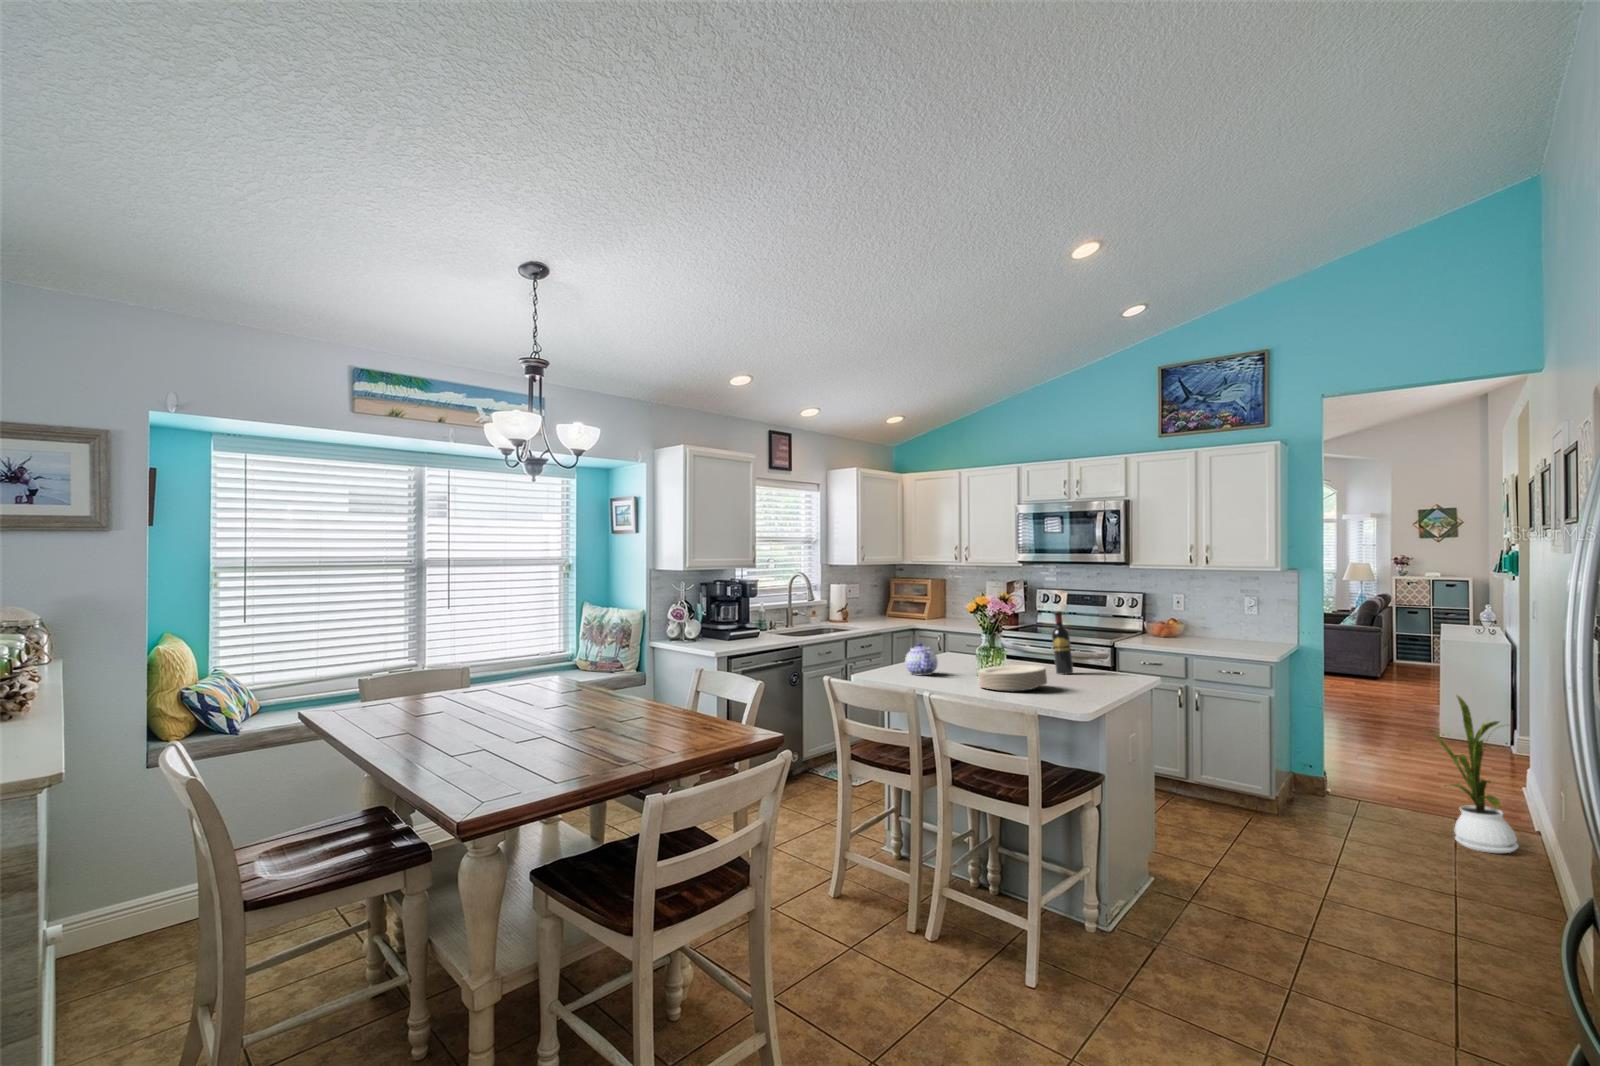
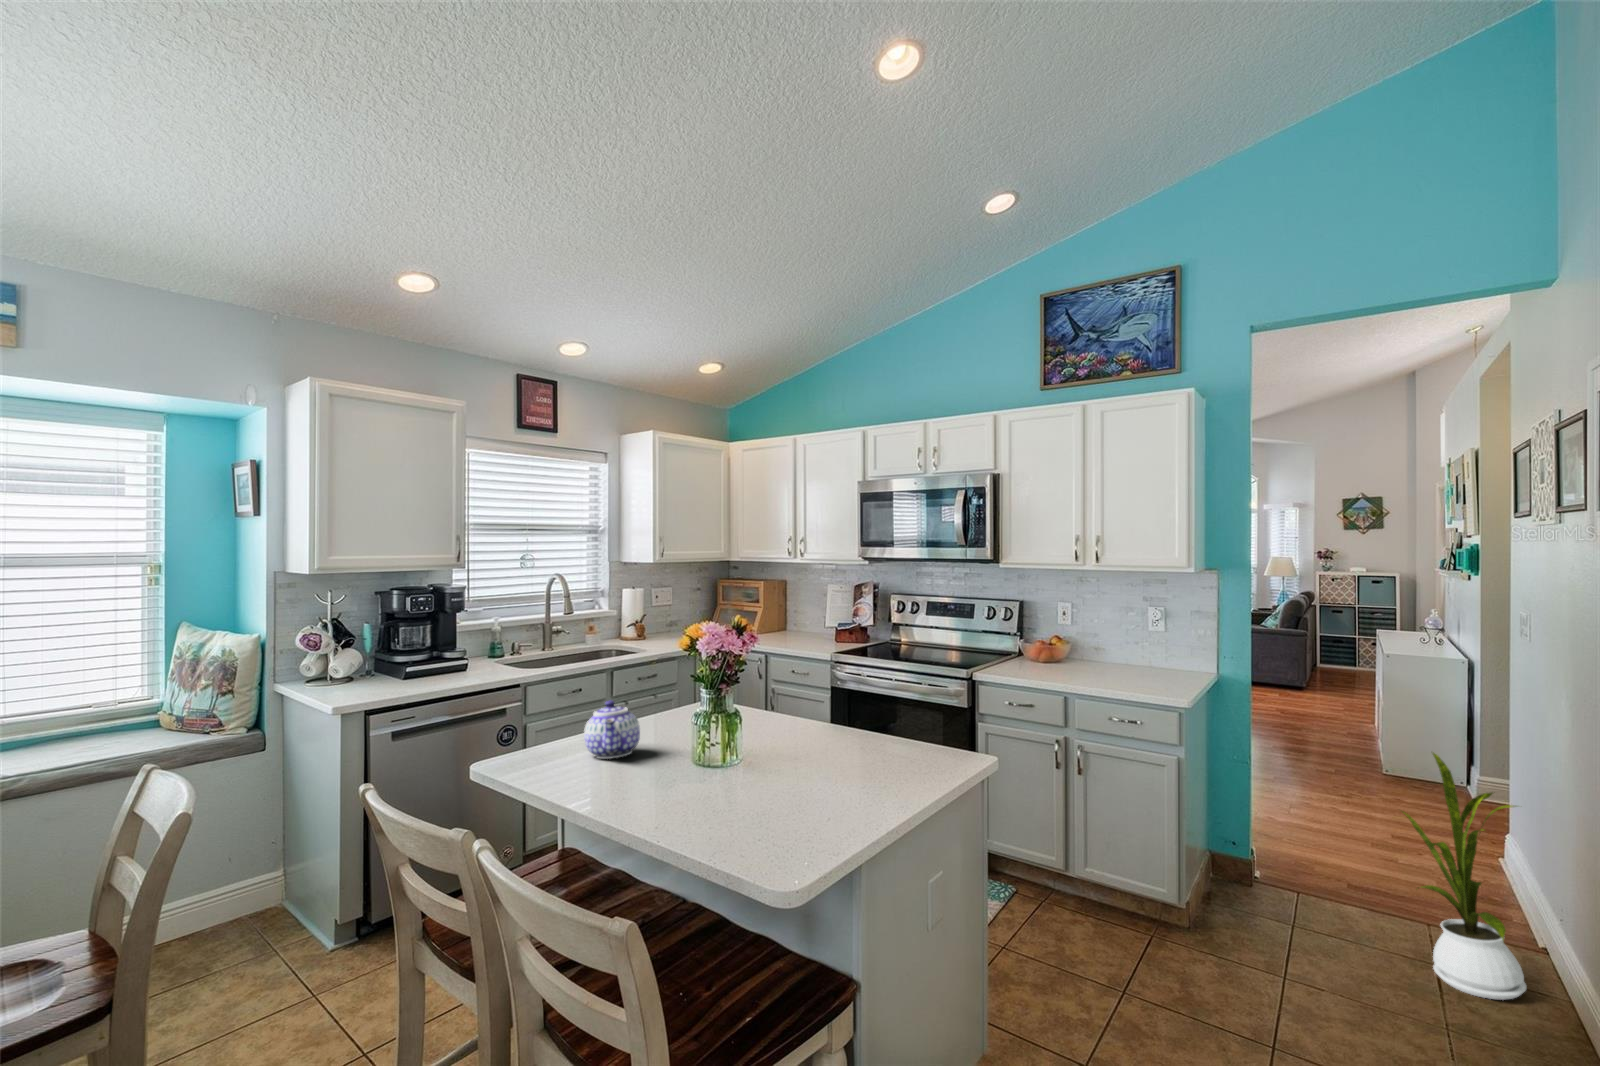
wine bottle: present [1052,611,1073,674] -> none [838,643,871,748]
plate: present [978,665,1047,691] -> none [649,751,776,815]

